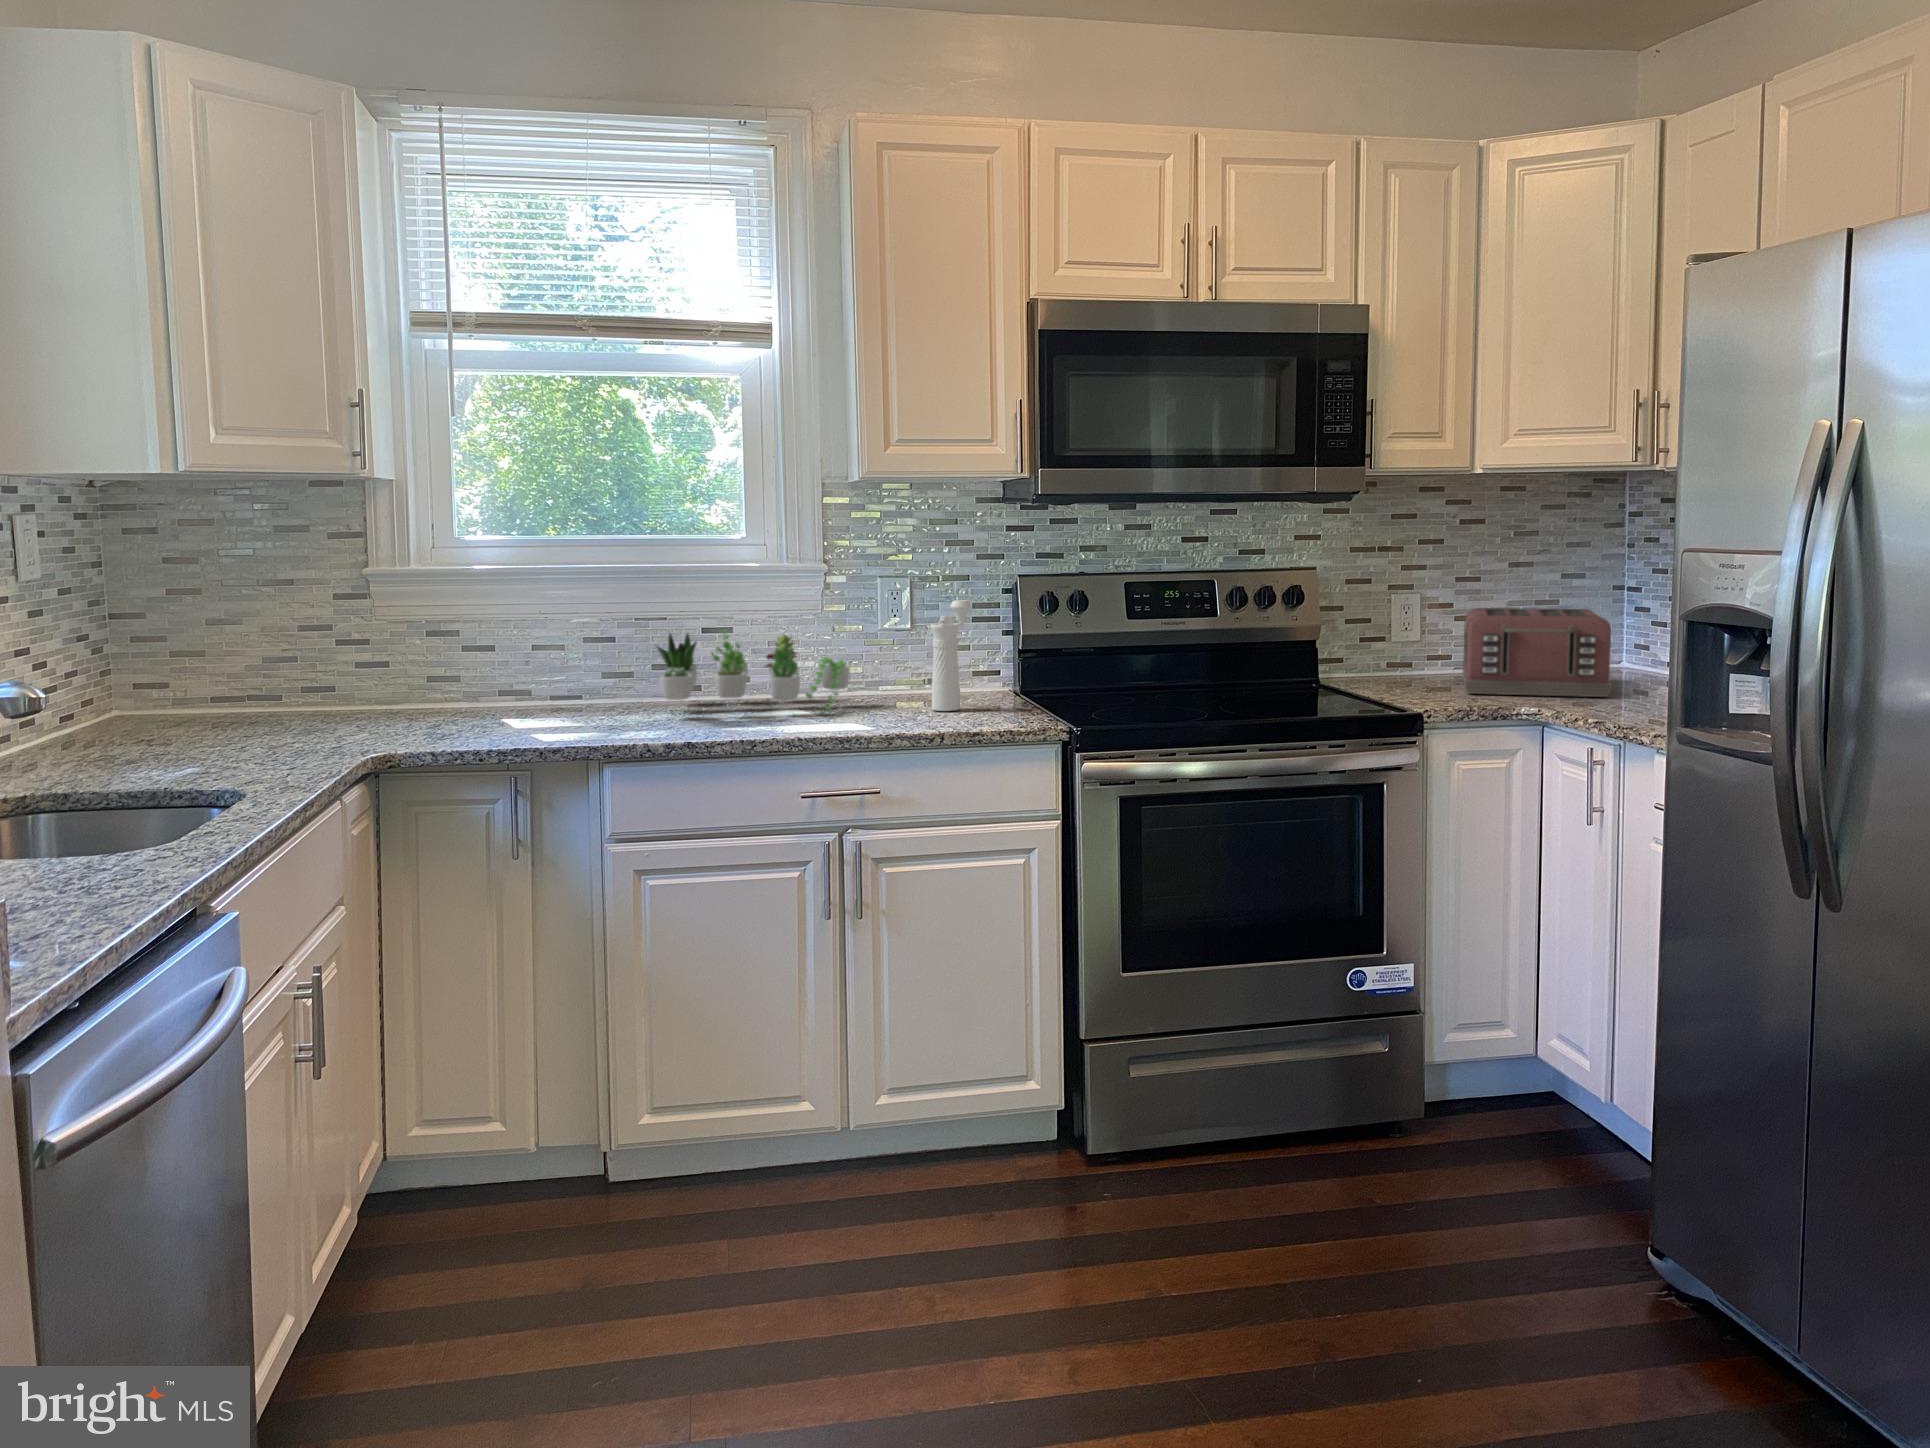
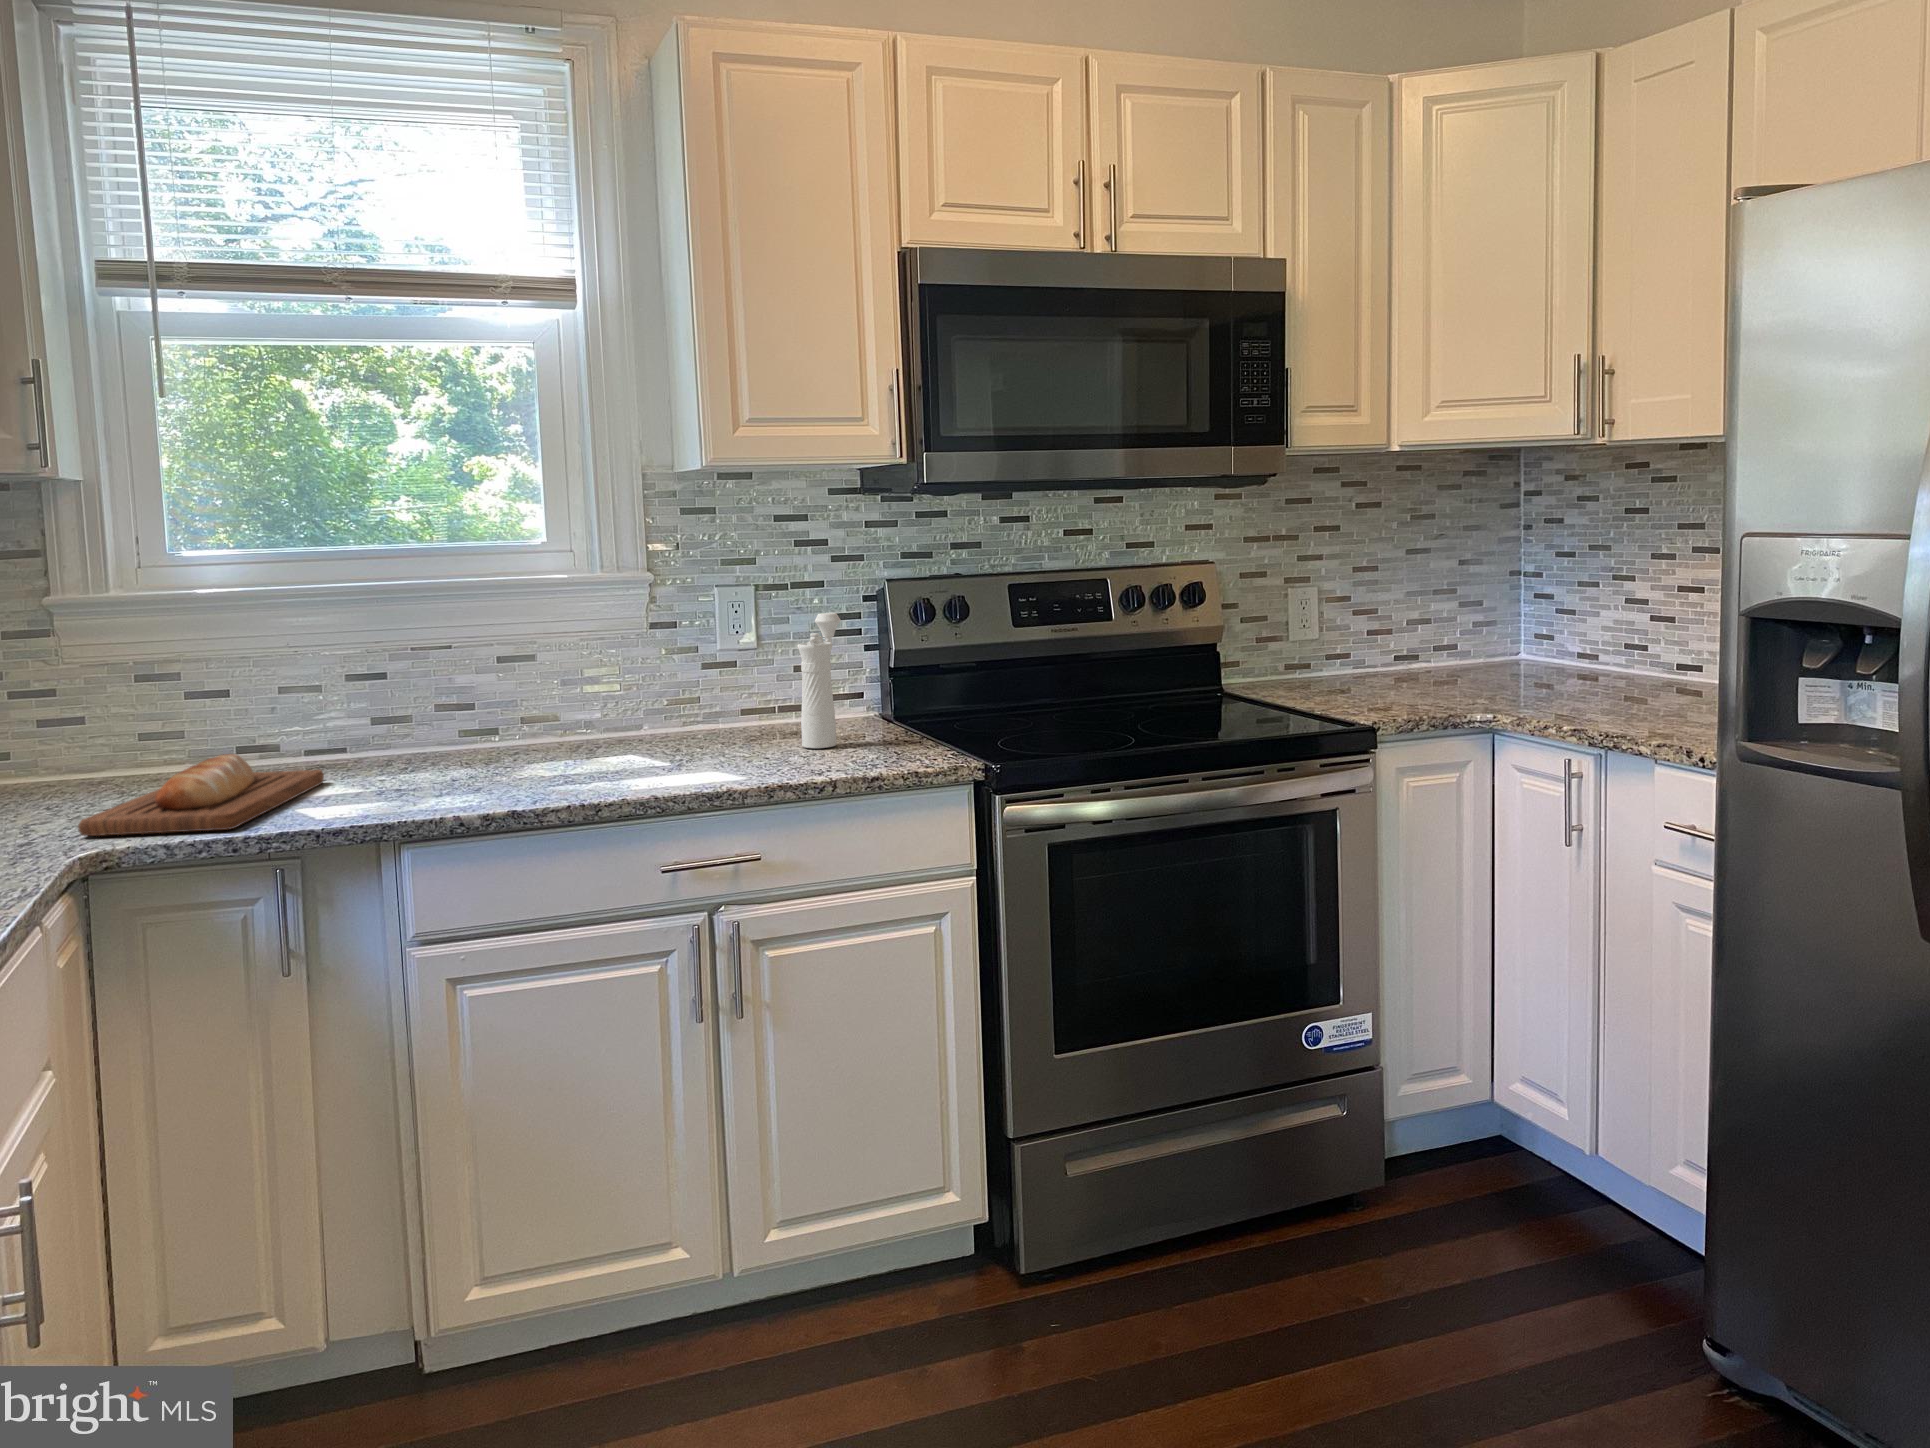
toaster: present [1462,608,1612,697] -> none [1368,599,1547,698]
succulent plant: present [657,629,850,713] -> none [449,652,696,763]
bread loaf: none [377,692,558,744] -> present [78,754,324,836]

